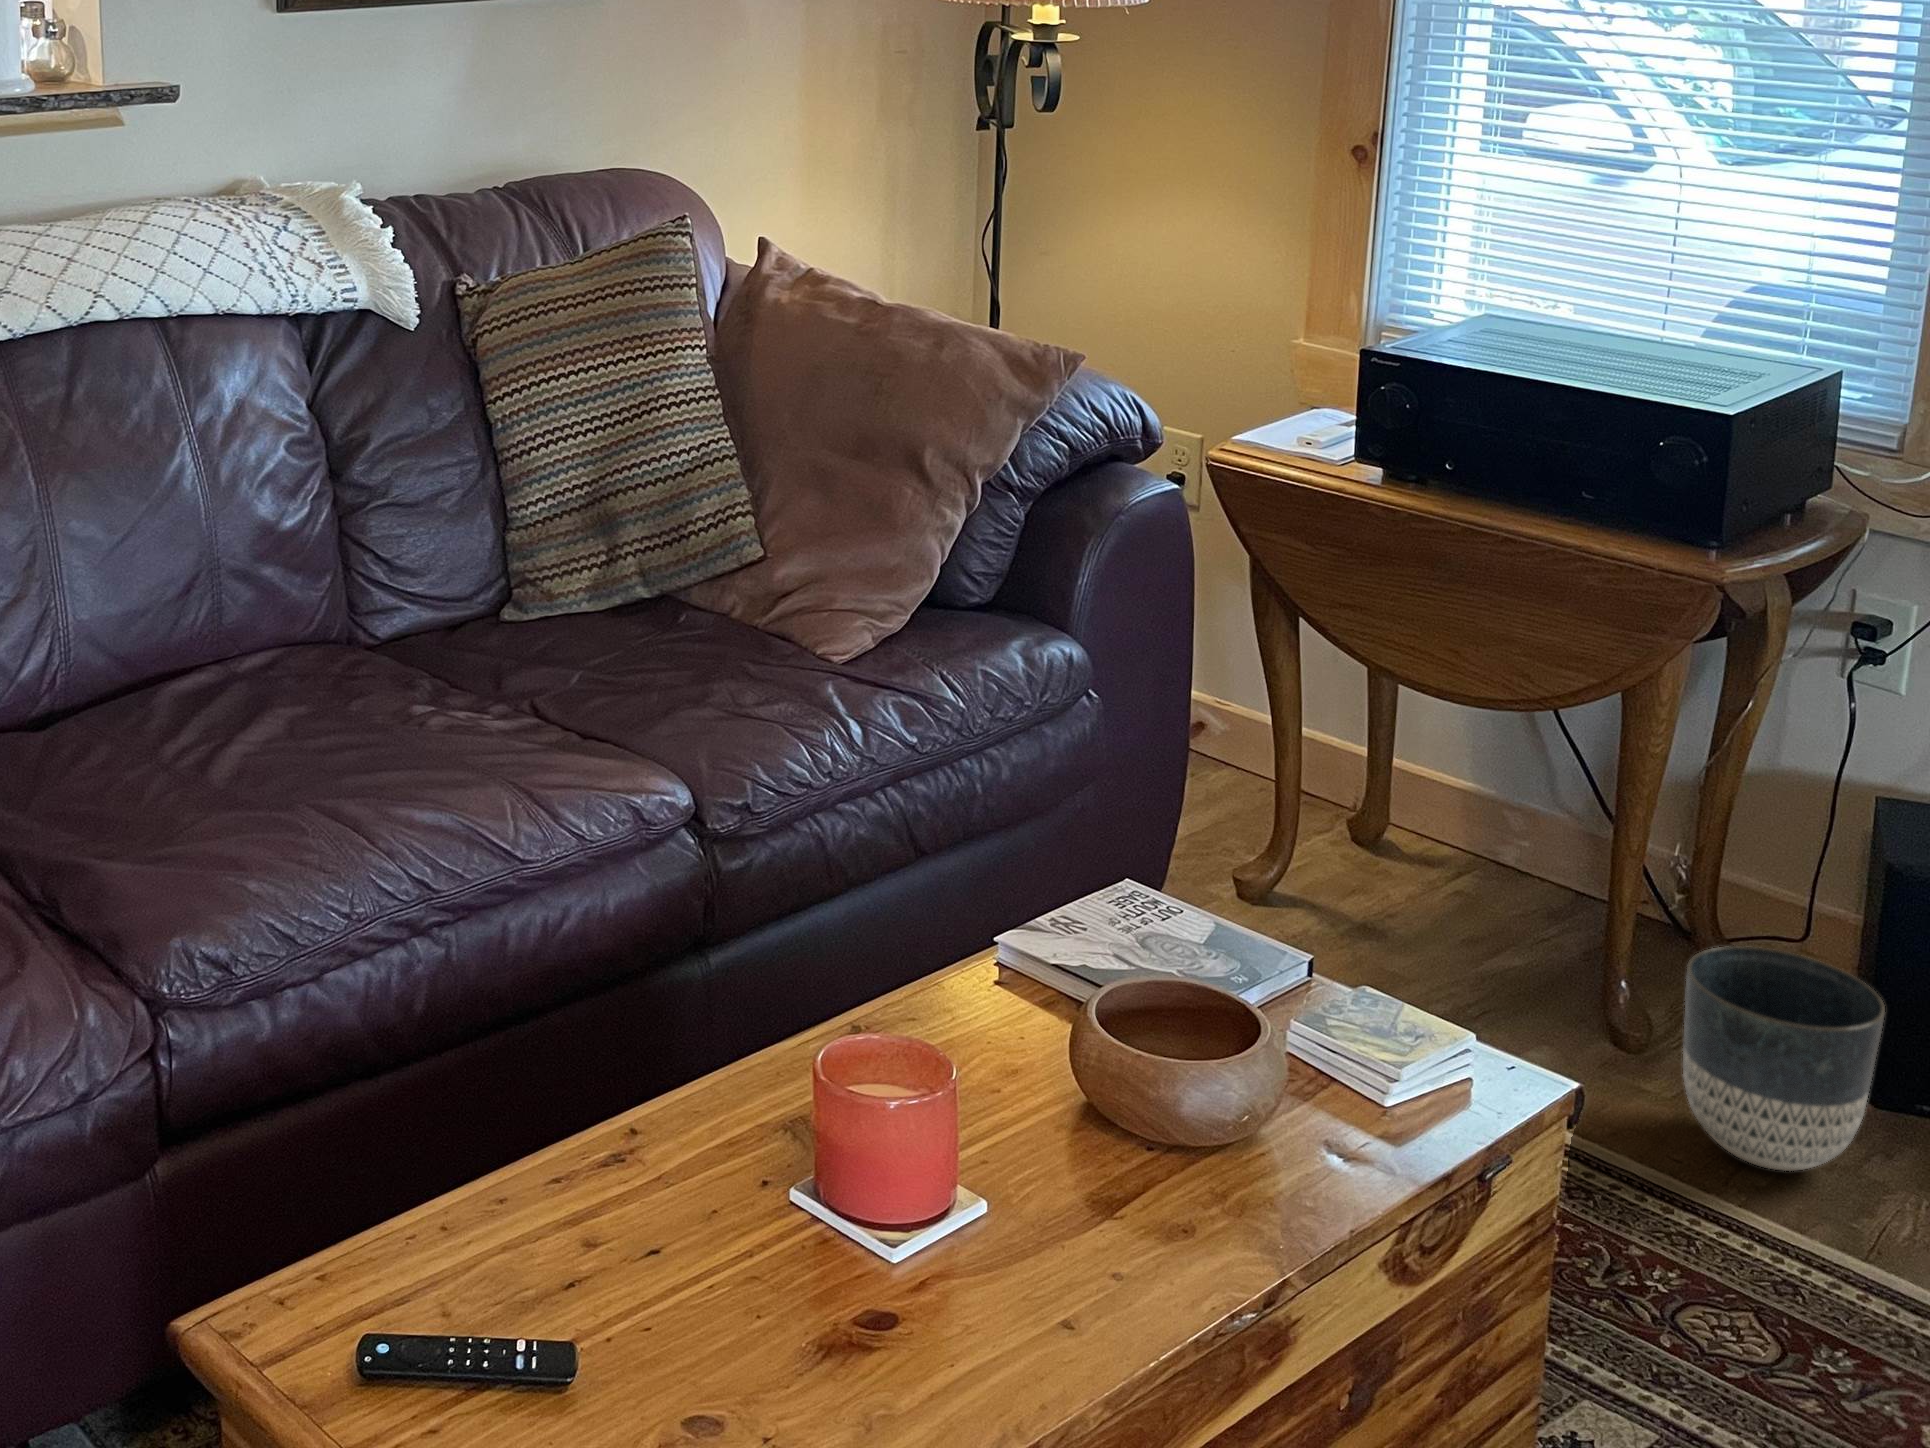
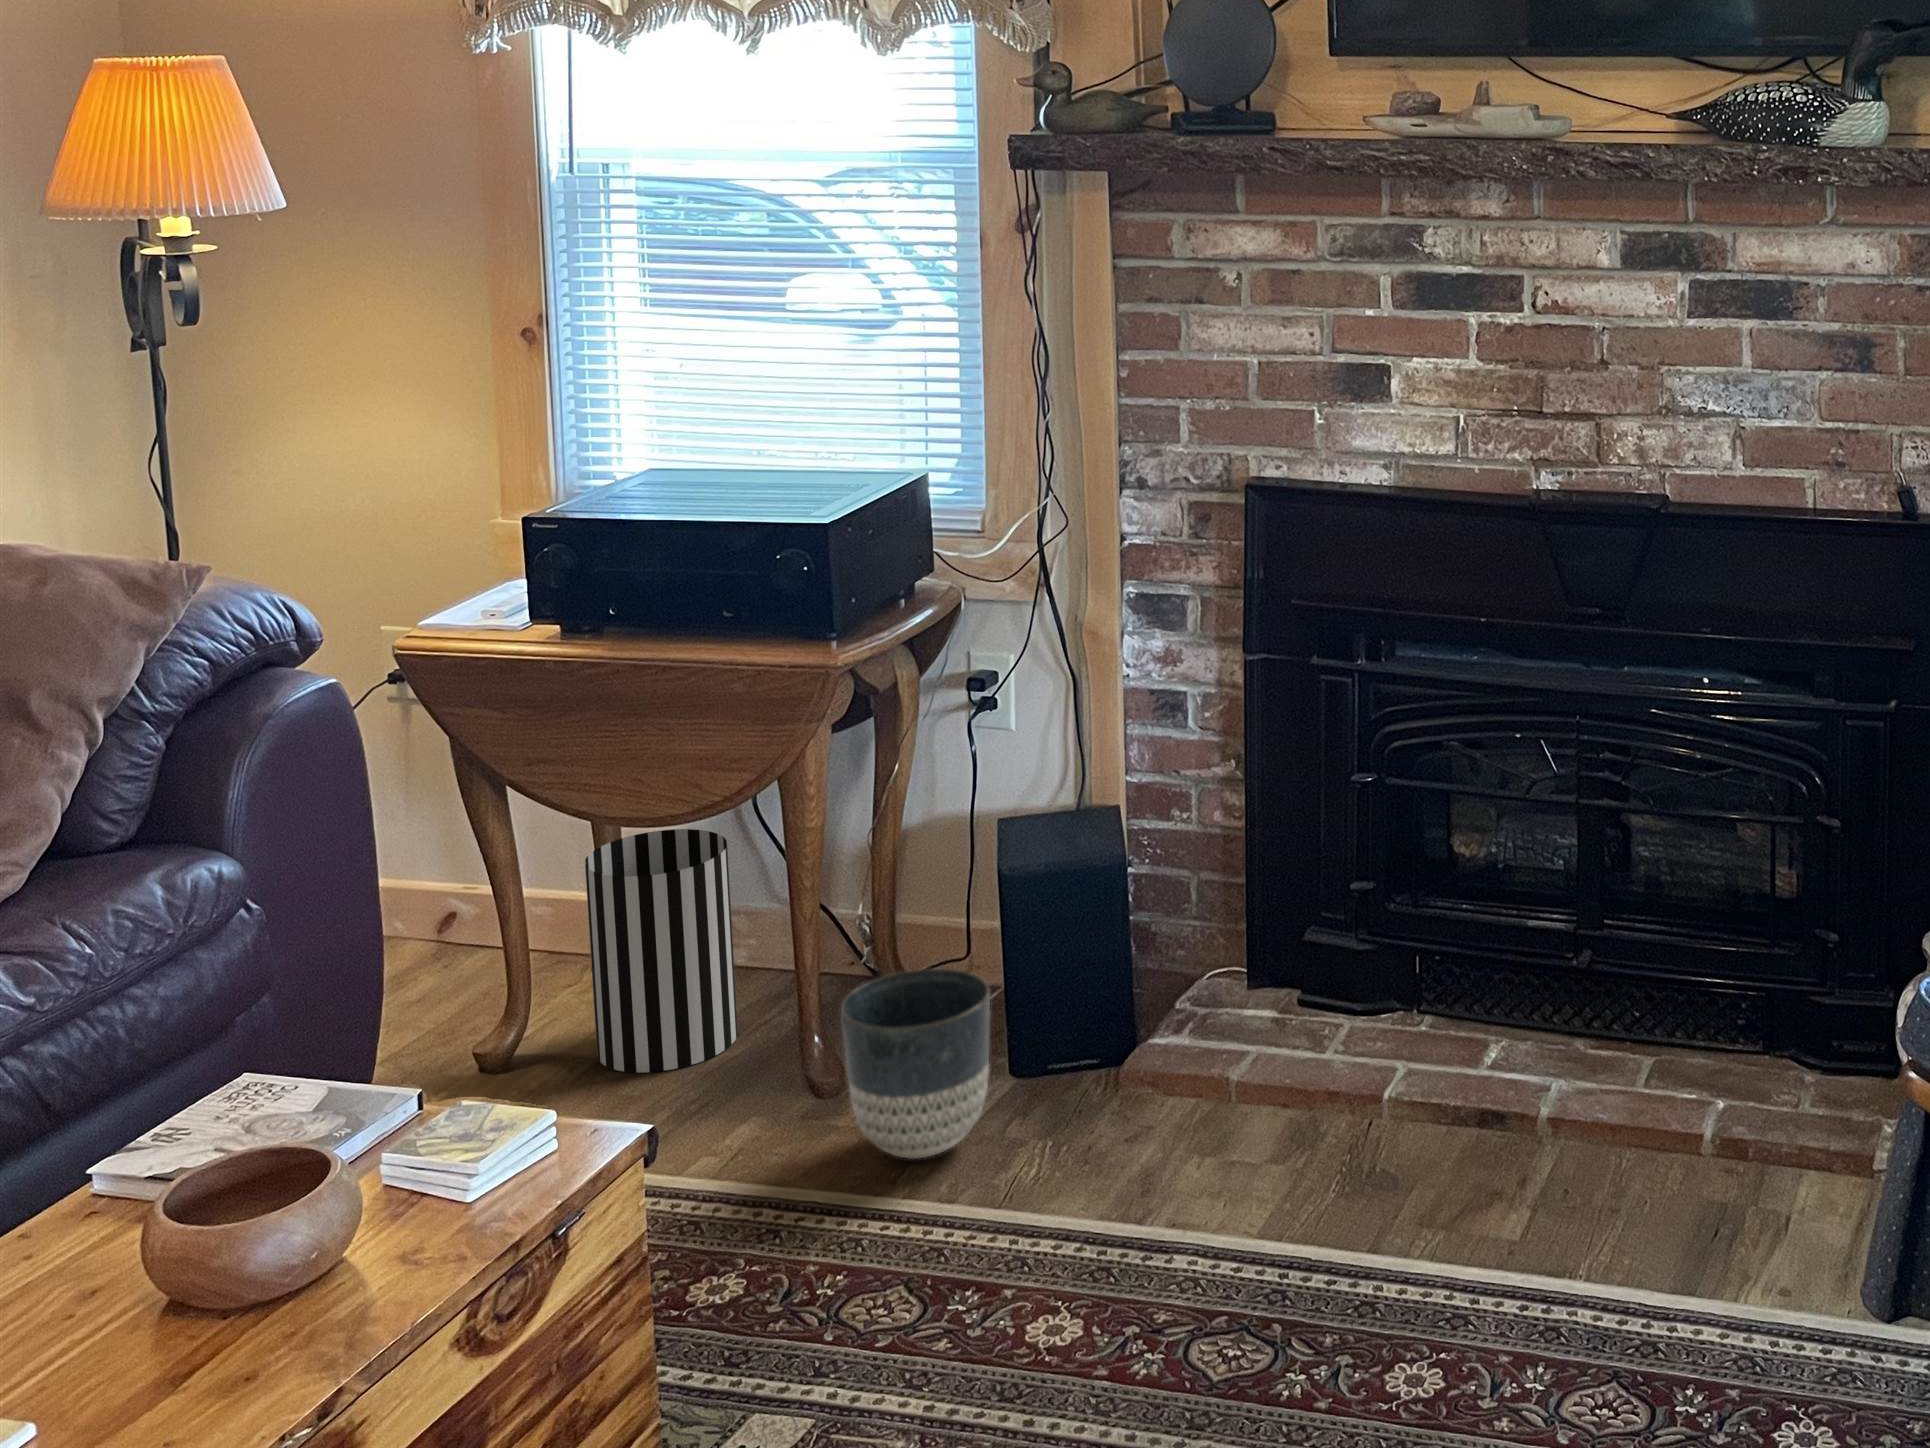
wastebasket: none [1361,700,1534,959] -> present [585,829,738,1073]

